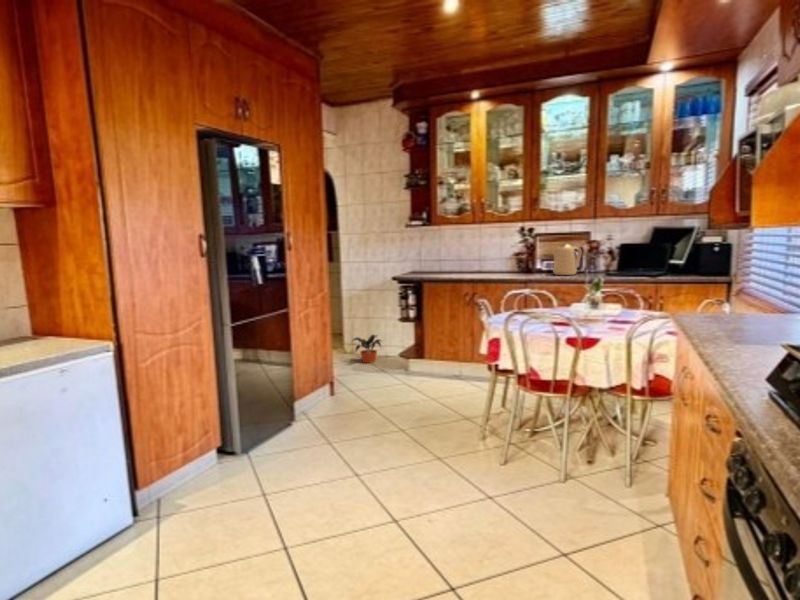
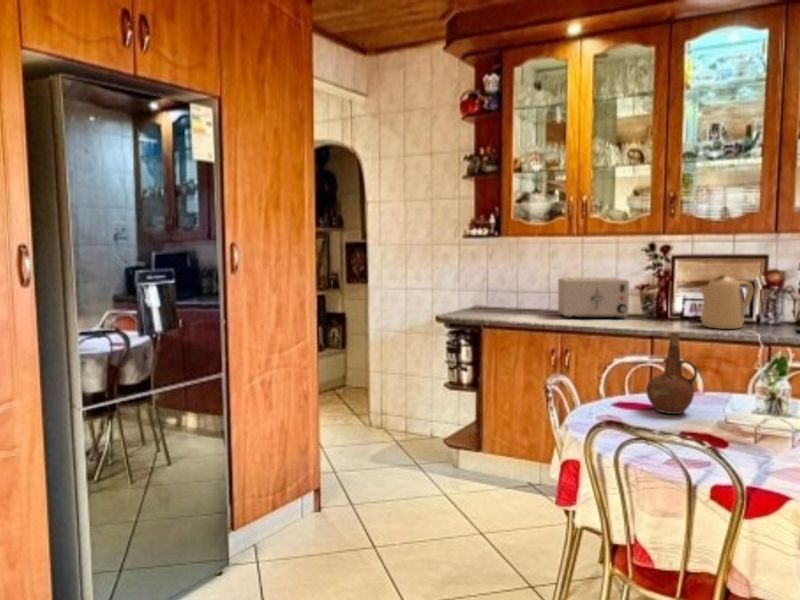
toaster: none [468,249,511,274] -> present [558,278,629,318]
ceramic pitcher: none [529,270,555,314] -> present [646,333,697,414]
potted plant: present [353,335,381,363] -> none [375,399,425,444]

